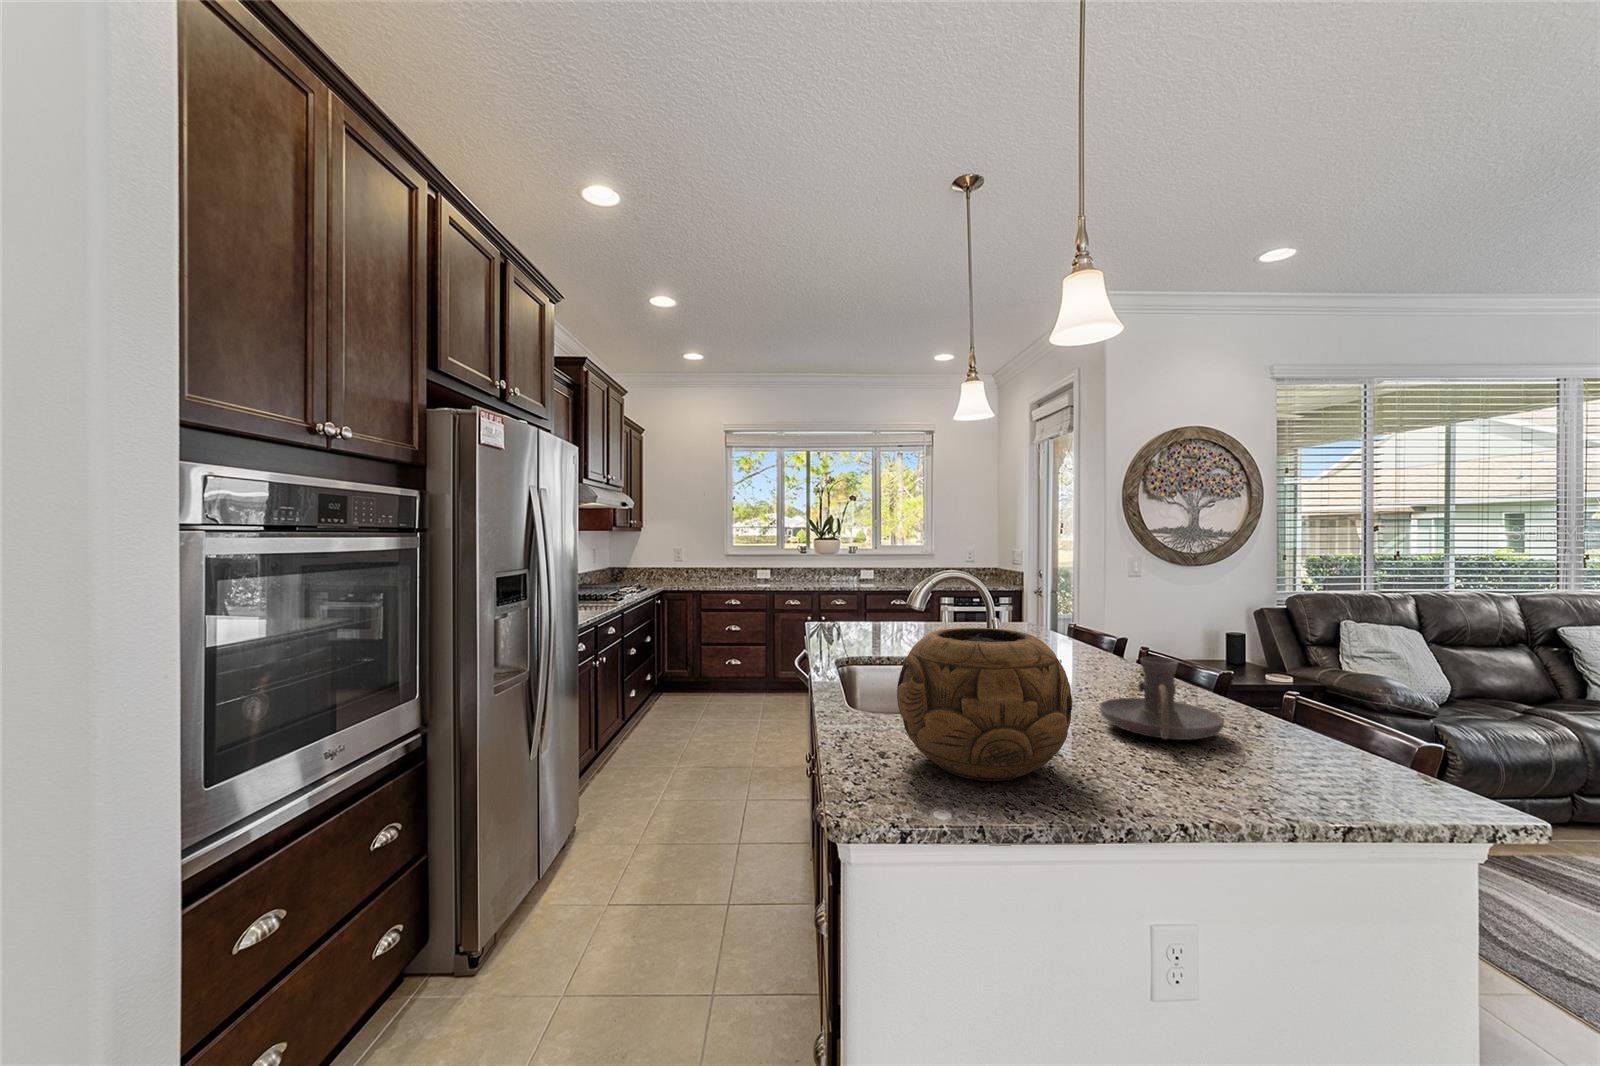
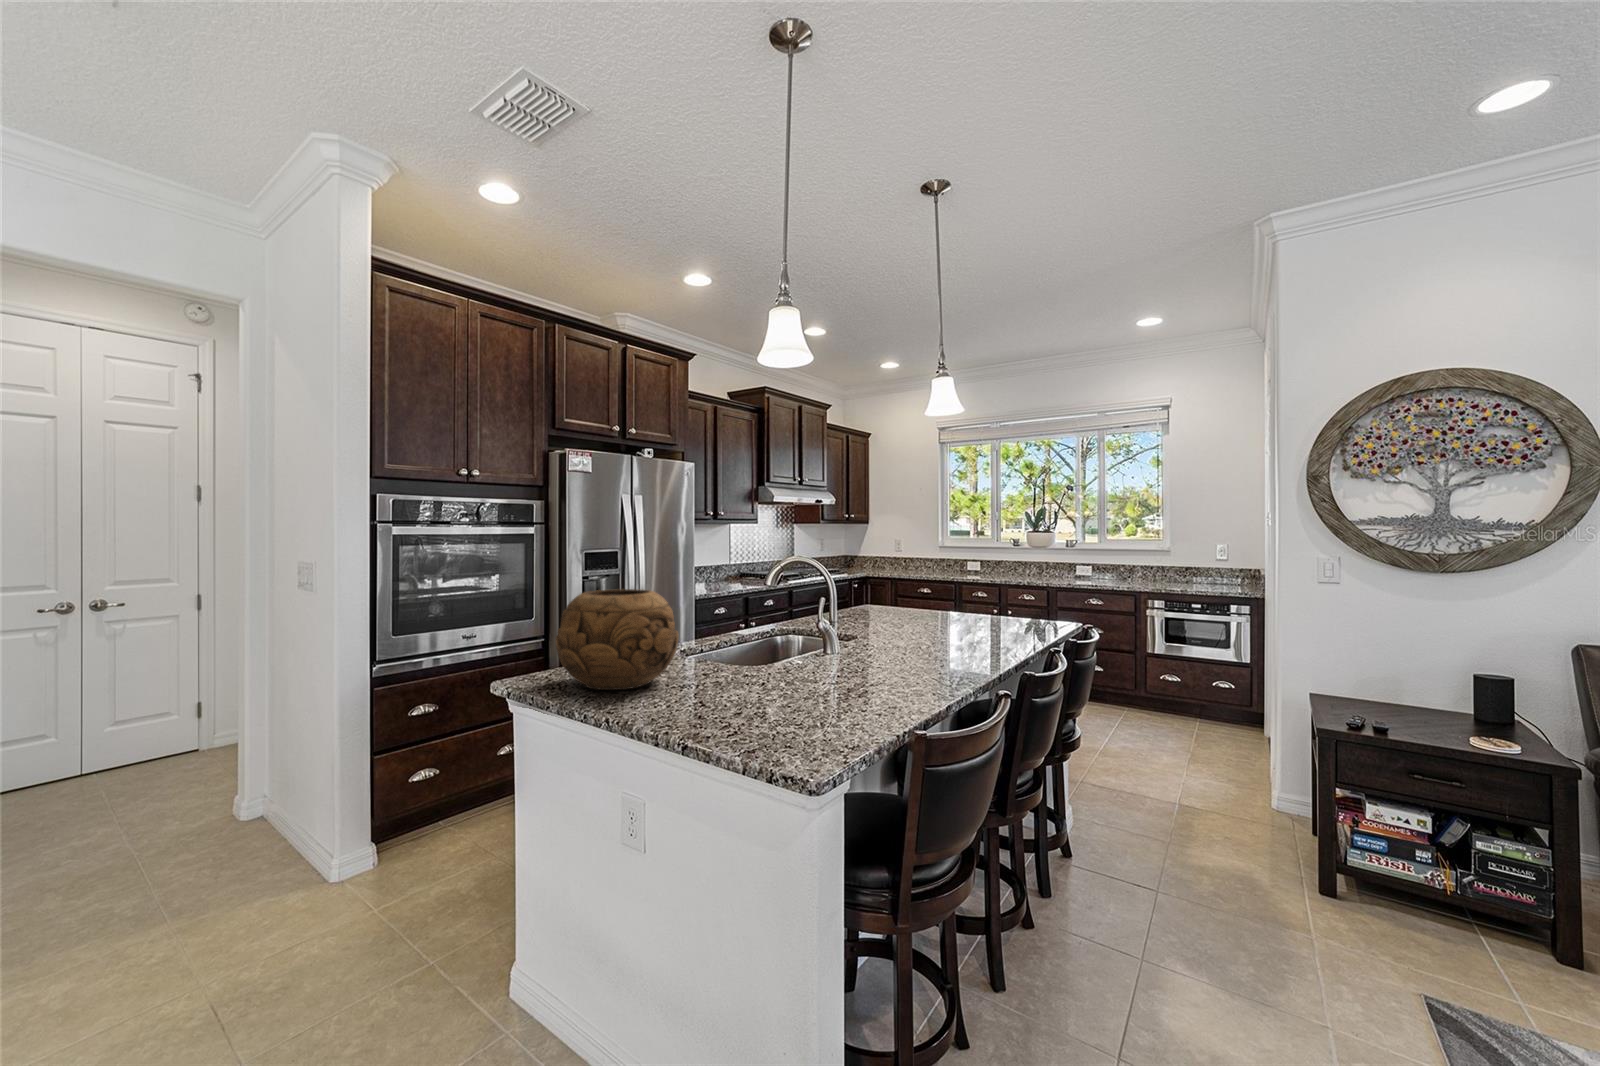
candle holder: present [1100,657,1224,740] -> none [741,629,851,698]

